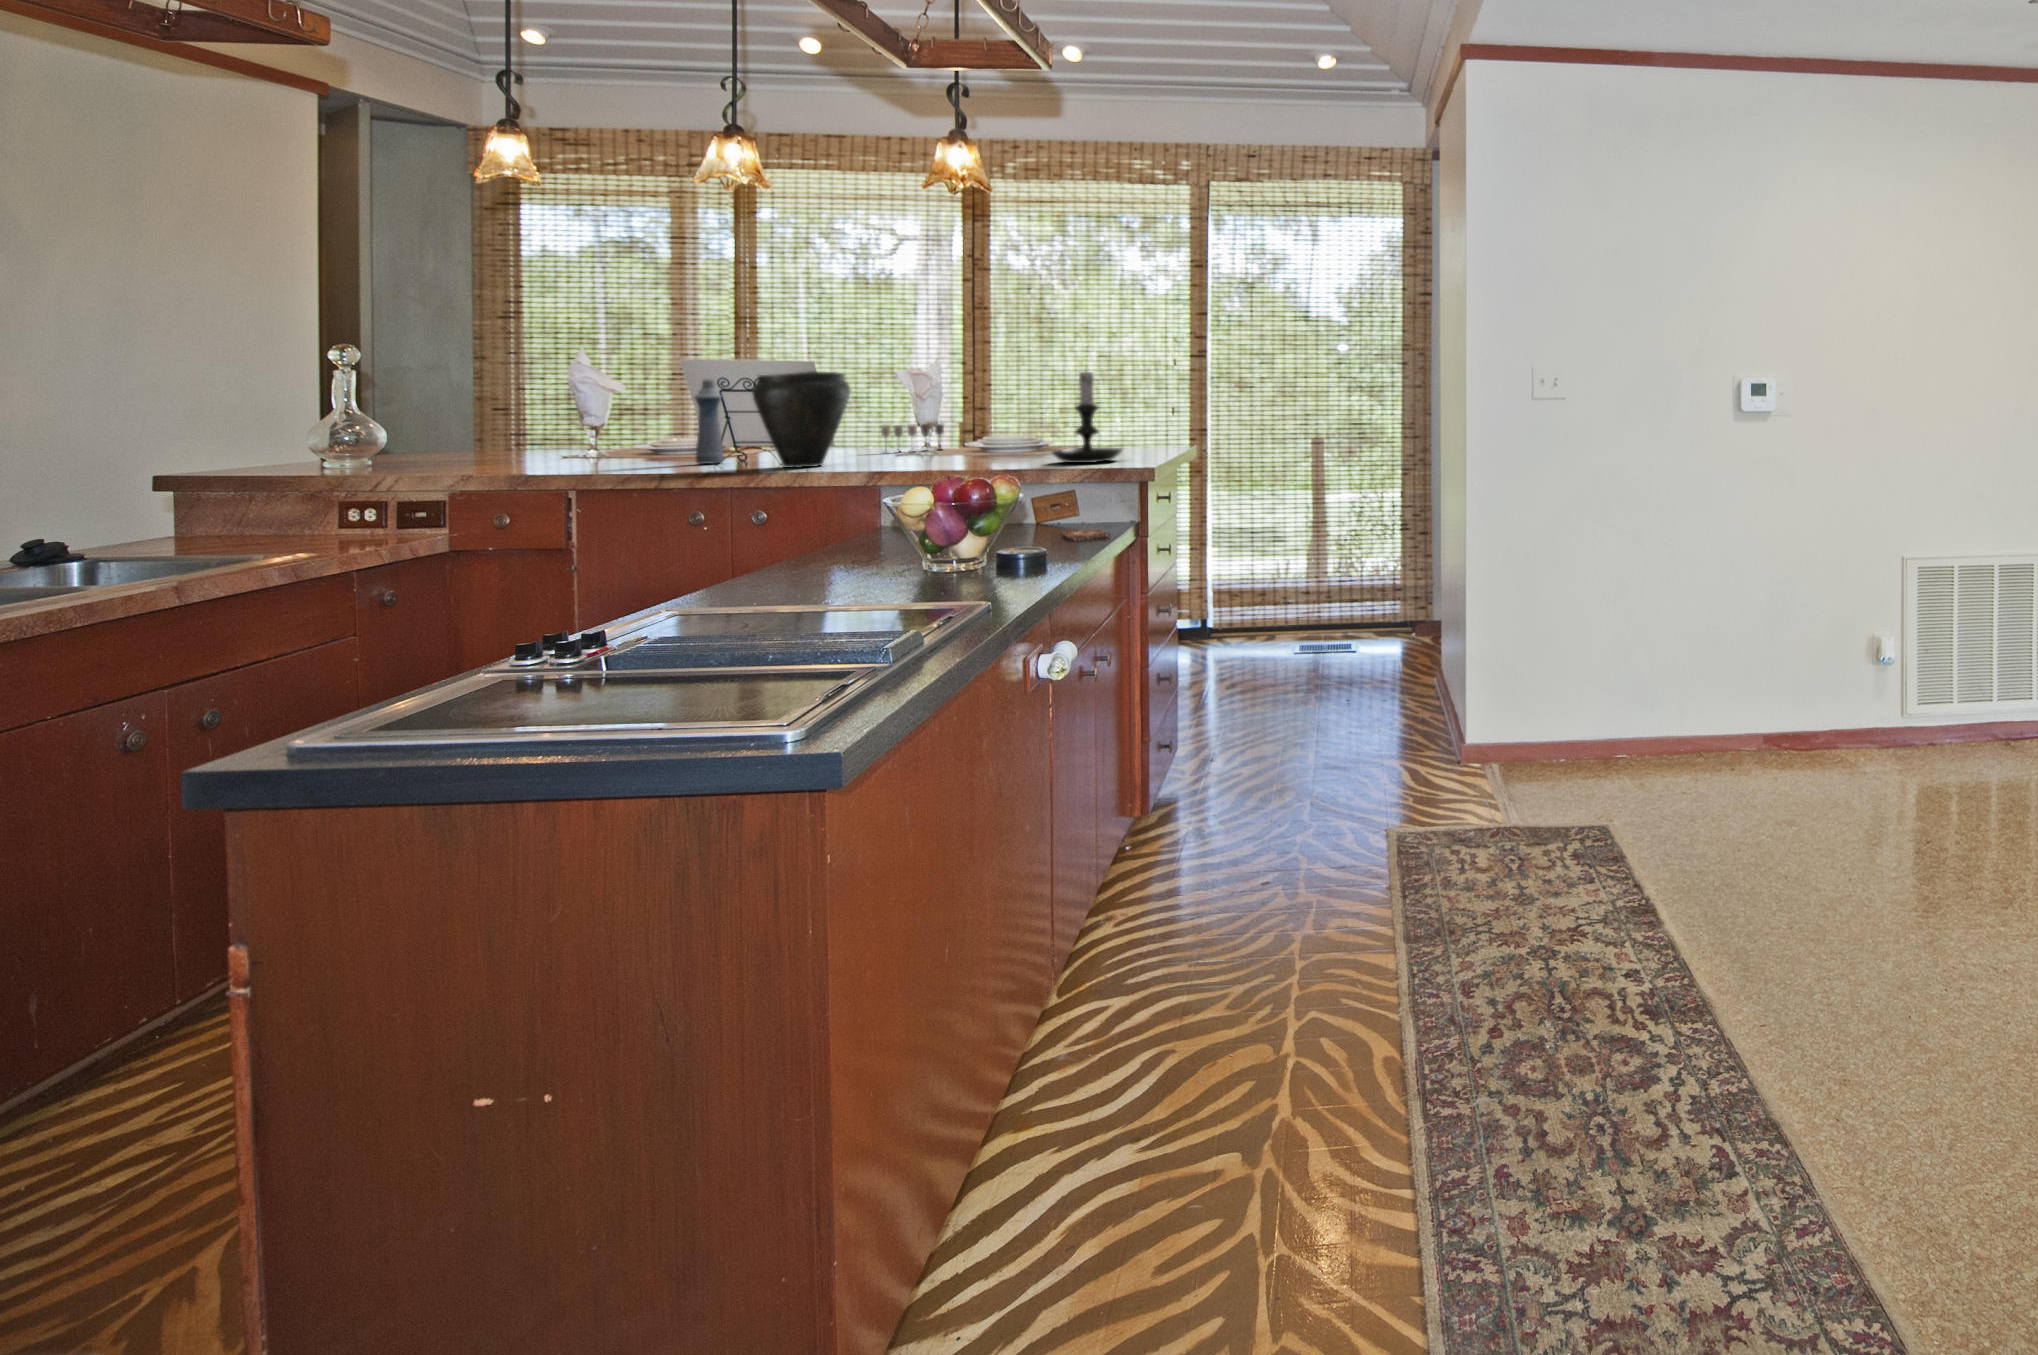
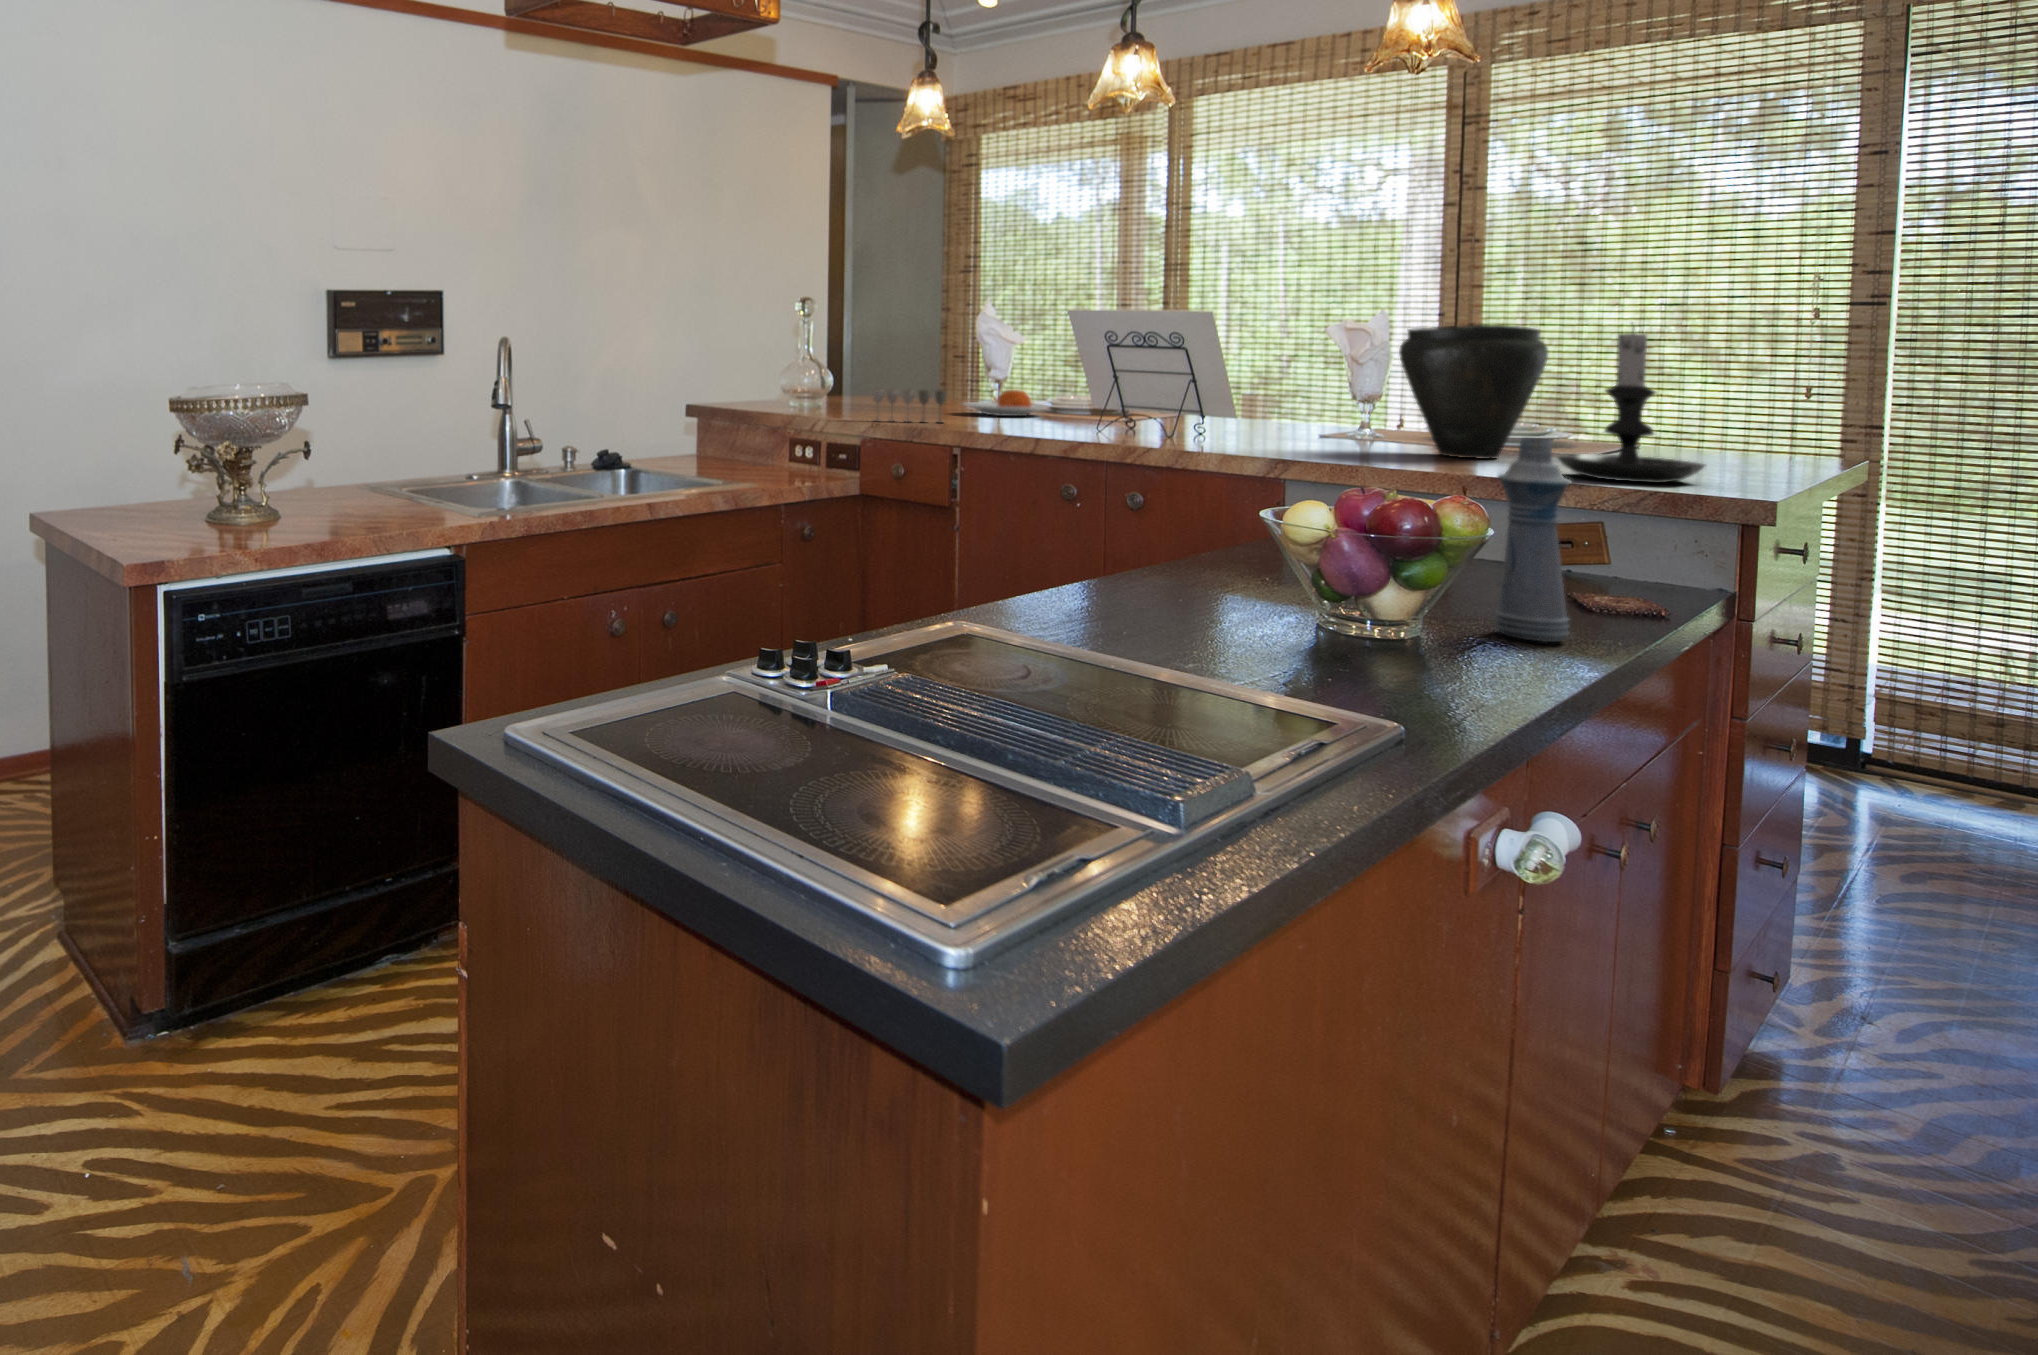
vase: present [752,371,851,468] -> present [1399,324,1548,459]
bottle: present [695,379,724,464] -> present [1495,438,1571,642]
wine glass: present [881,423,944,452] -> present [873,389,946,423]
plate: none [554,438,655,464] -> present [964,390,1048,416]

